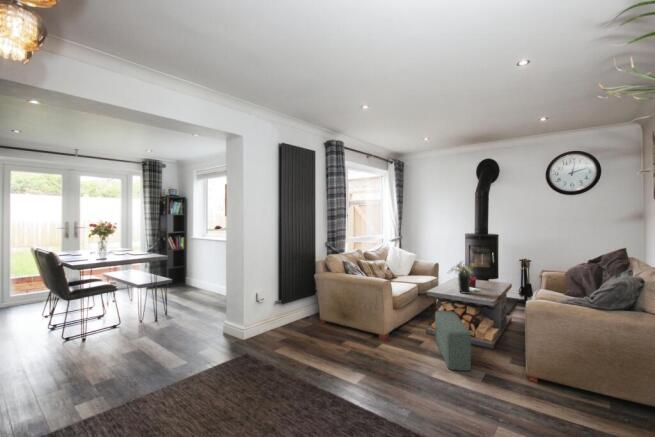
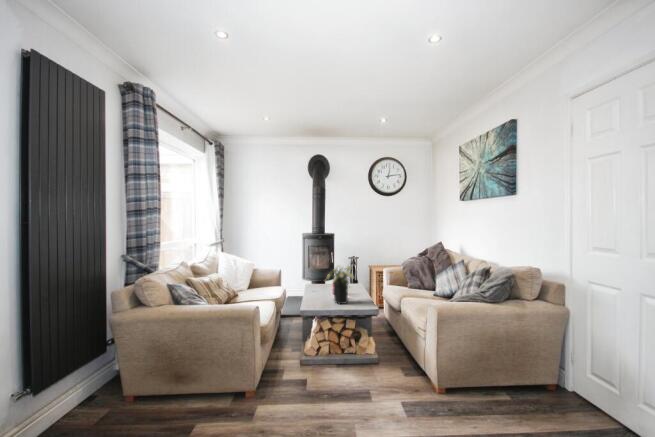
pouf: present [435,311,471,371] -> none [321,331,397,421]

